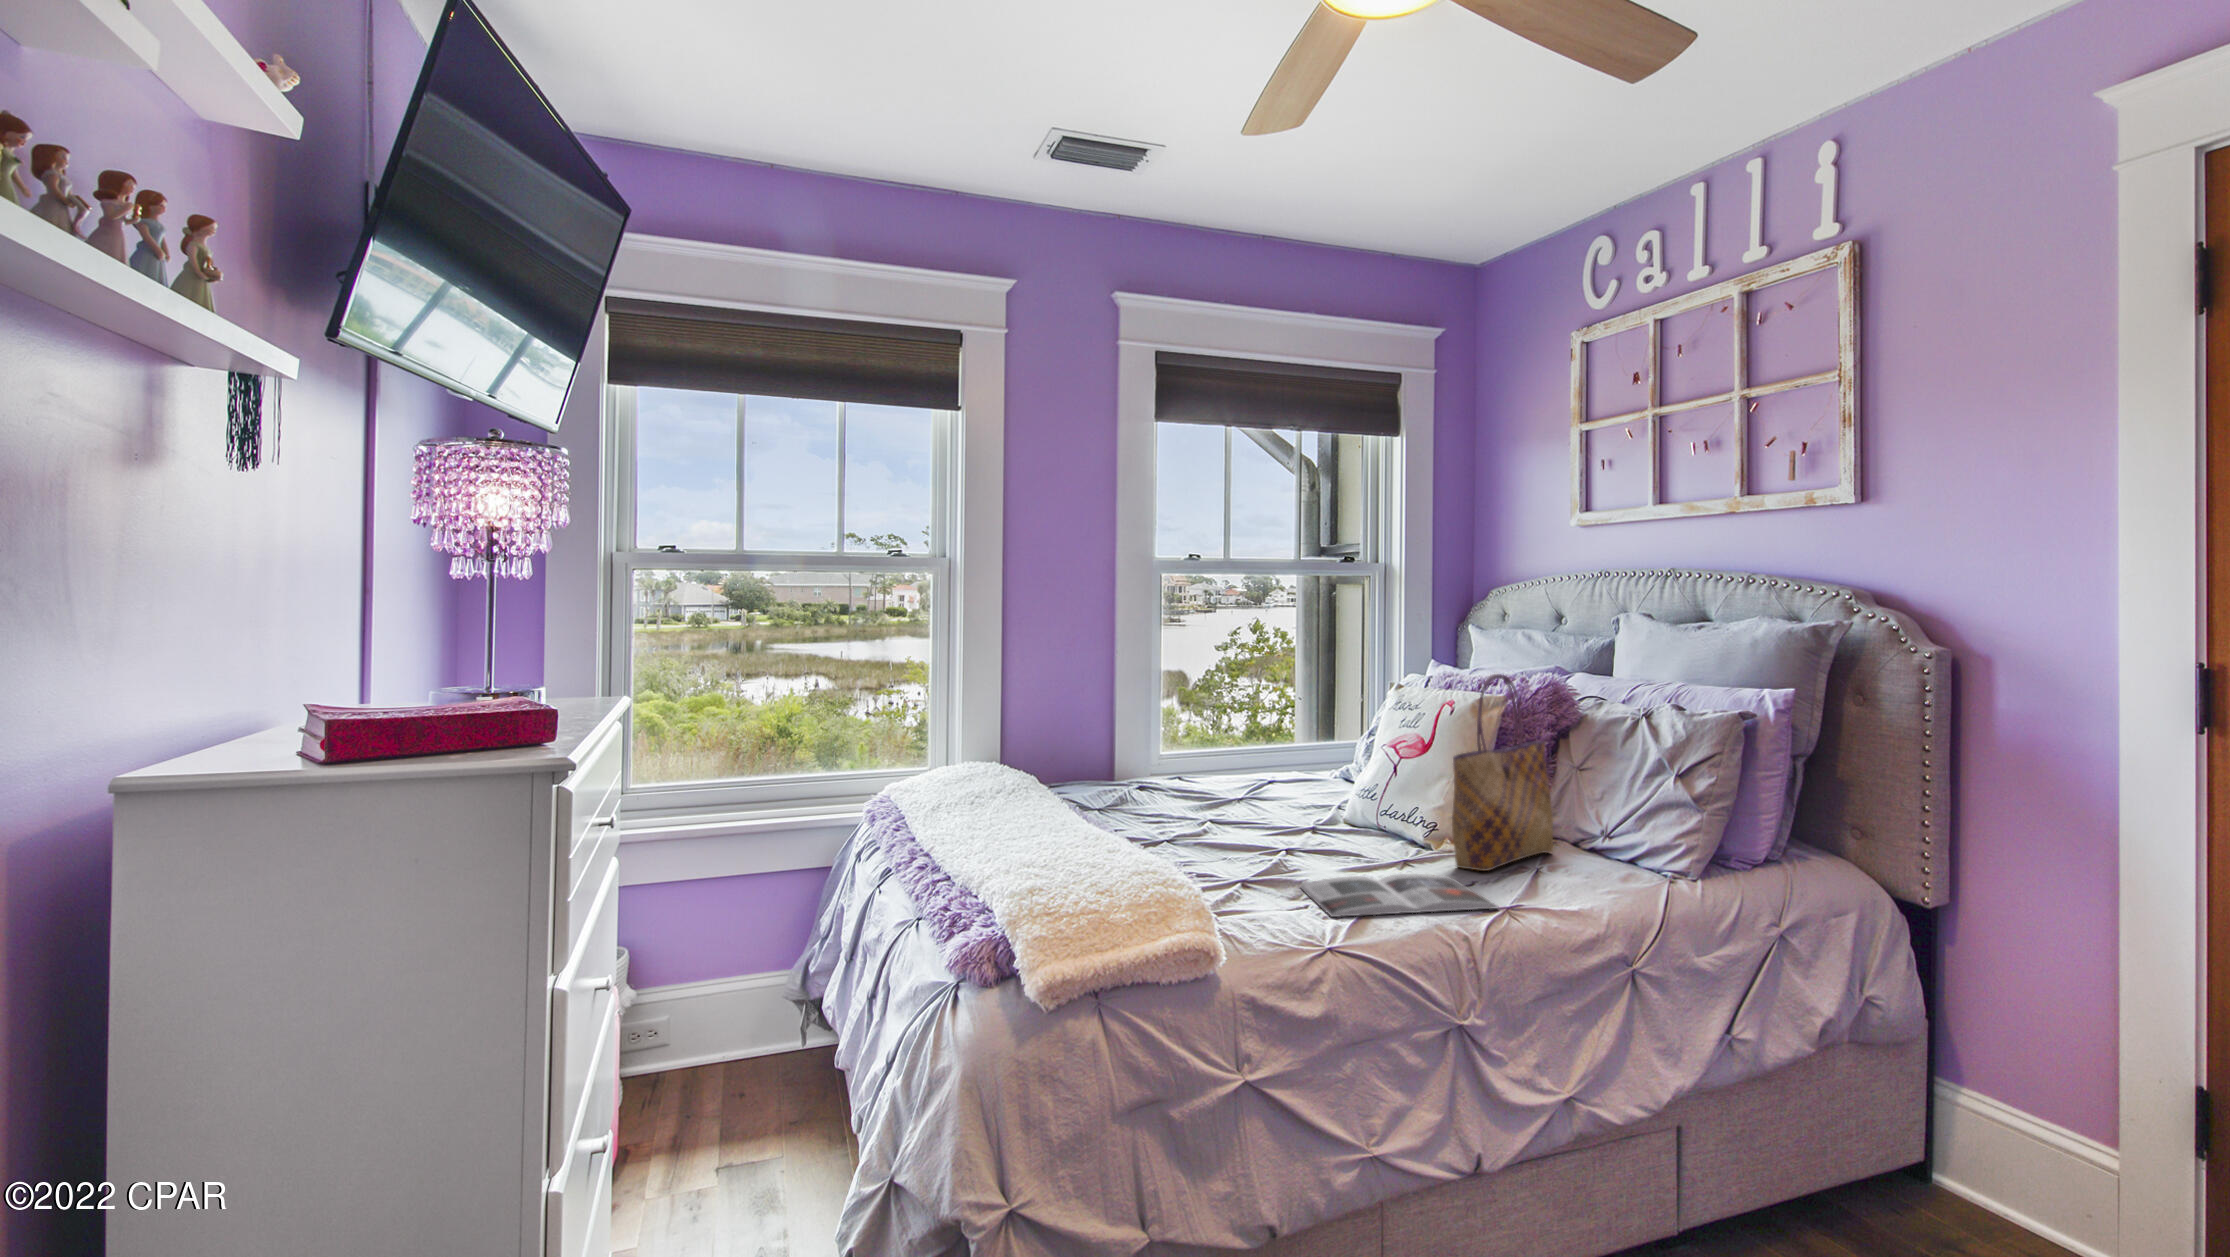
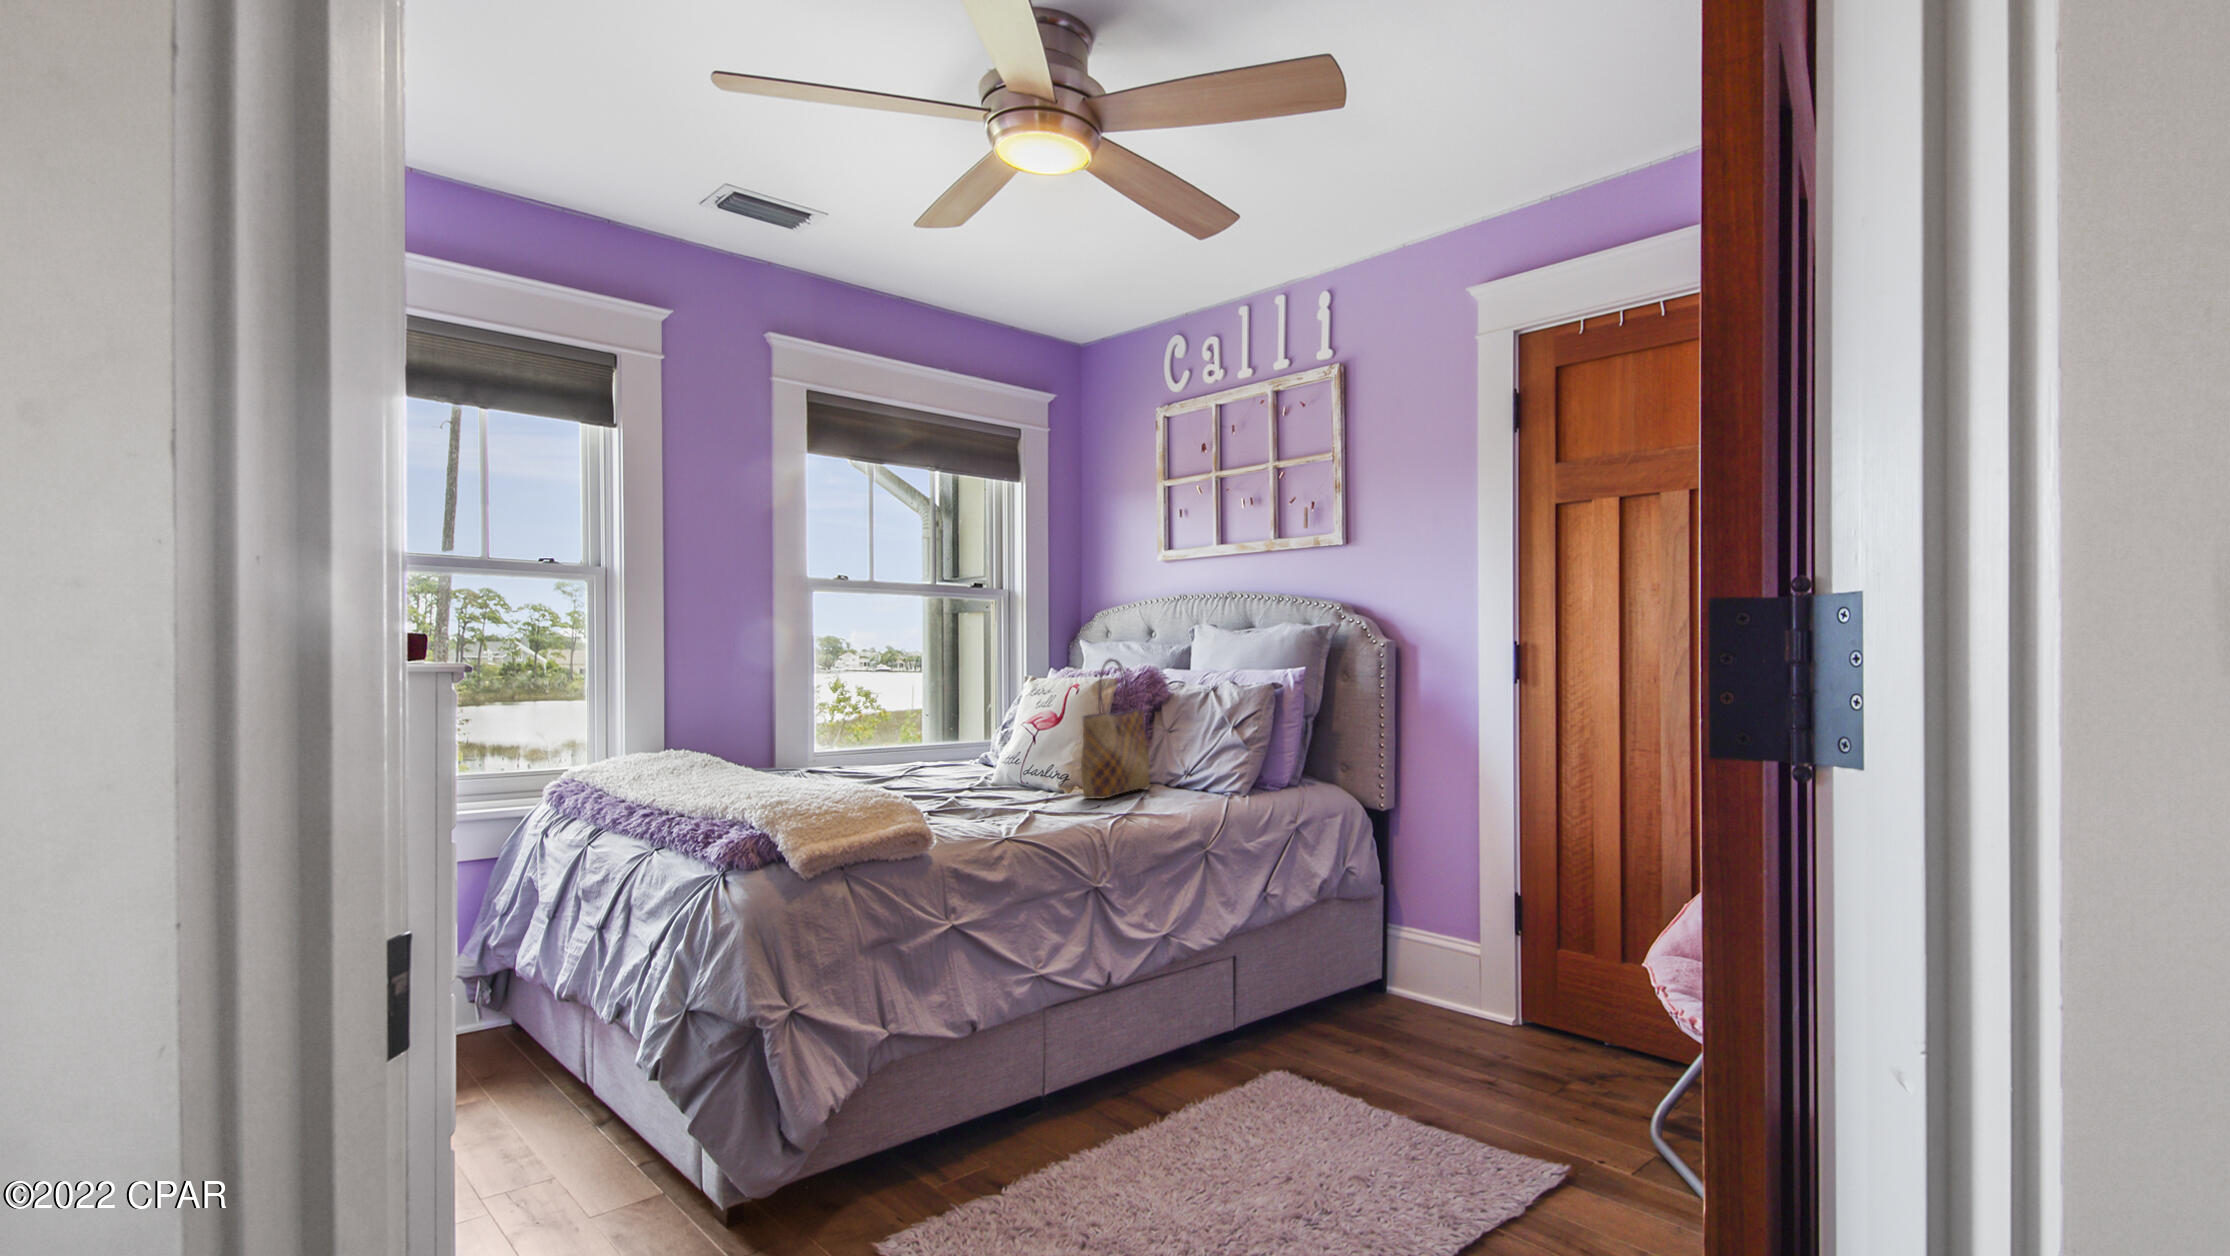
magazine: present [1300,874,1498,917] -> none [974,800,1119,824]

